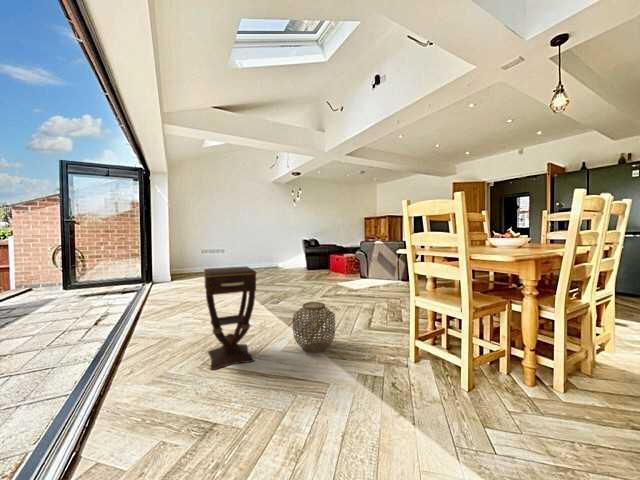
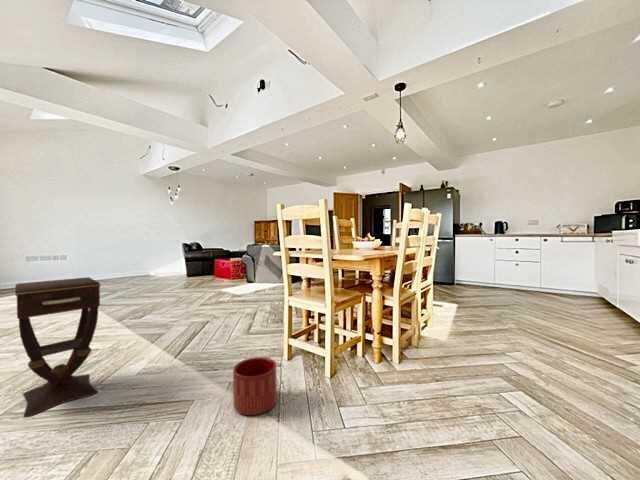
woven basket: present [293,302,335,353] -> none [154,312,207,370]
planter: none [366,354,410,412] -> present [233,357,277,415]

